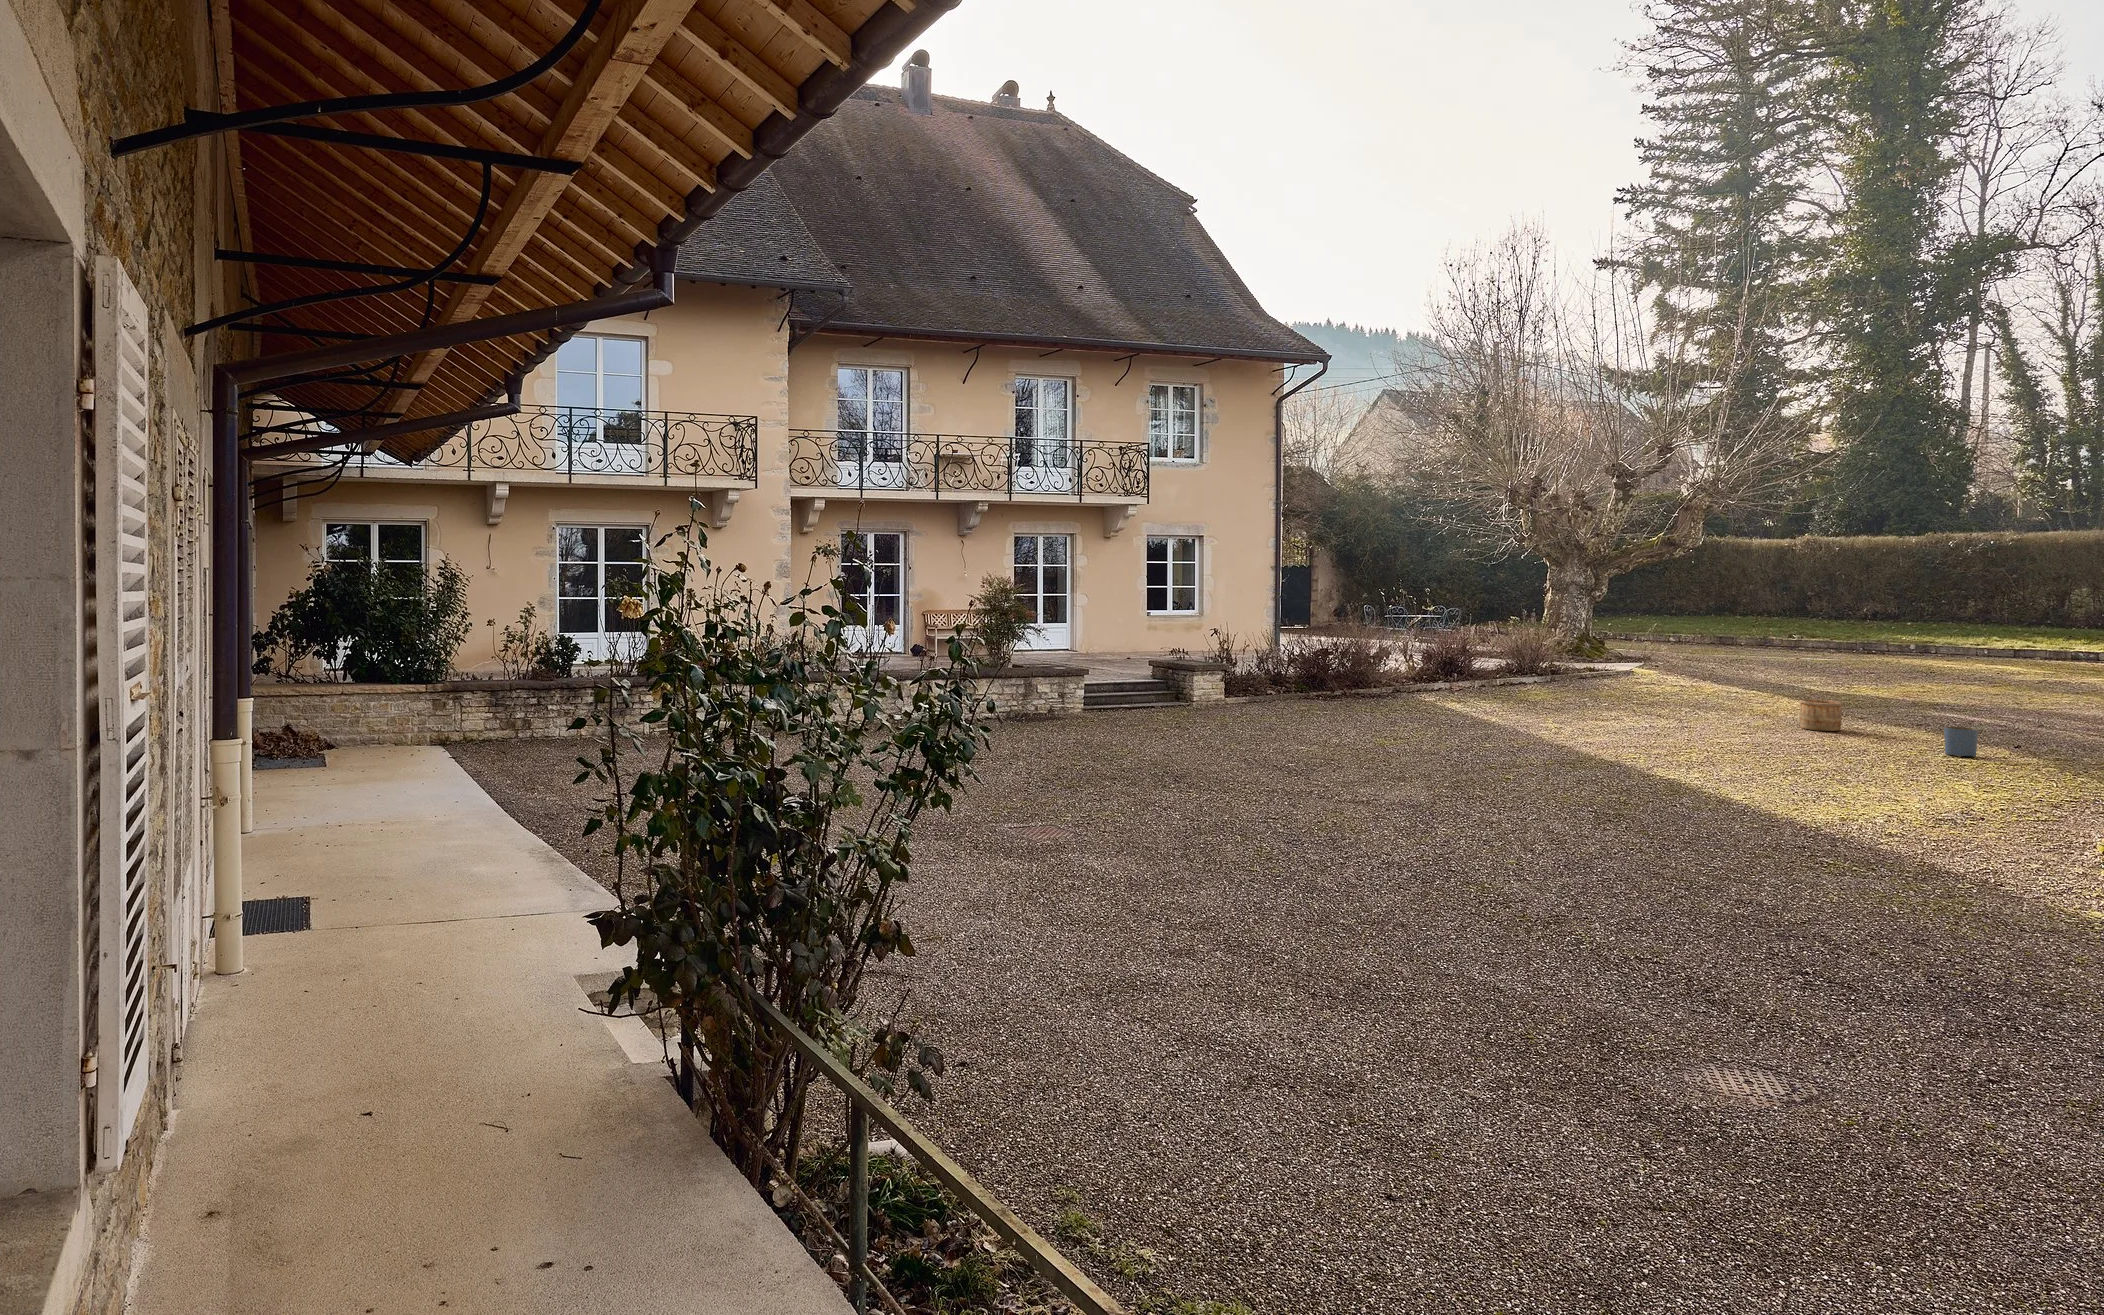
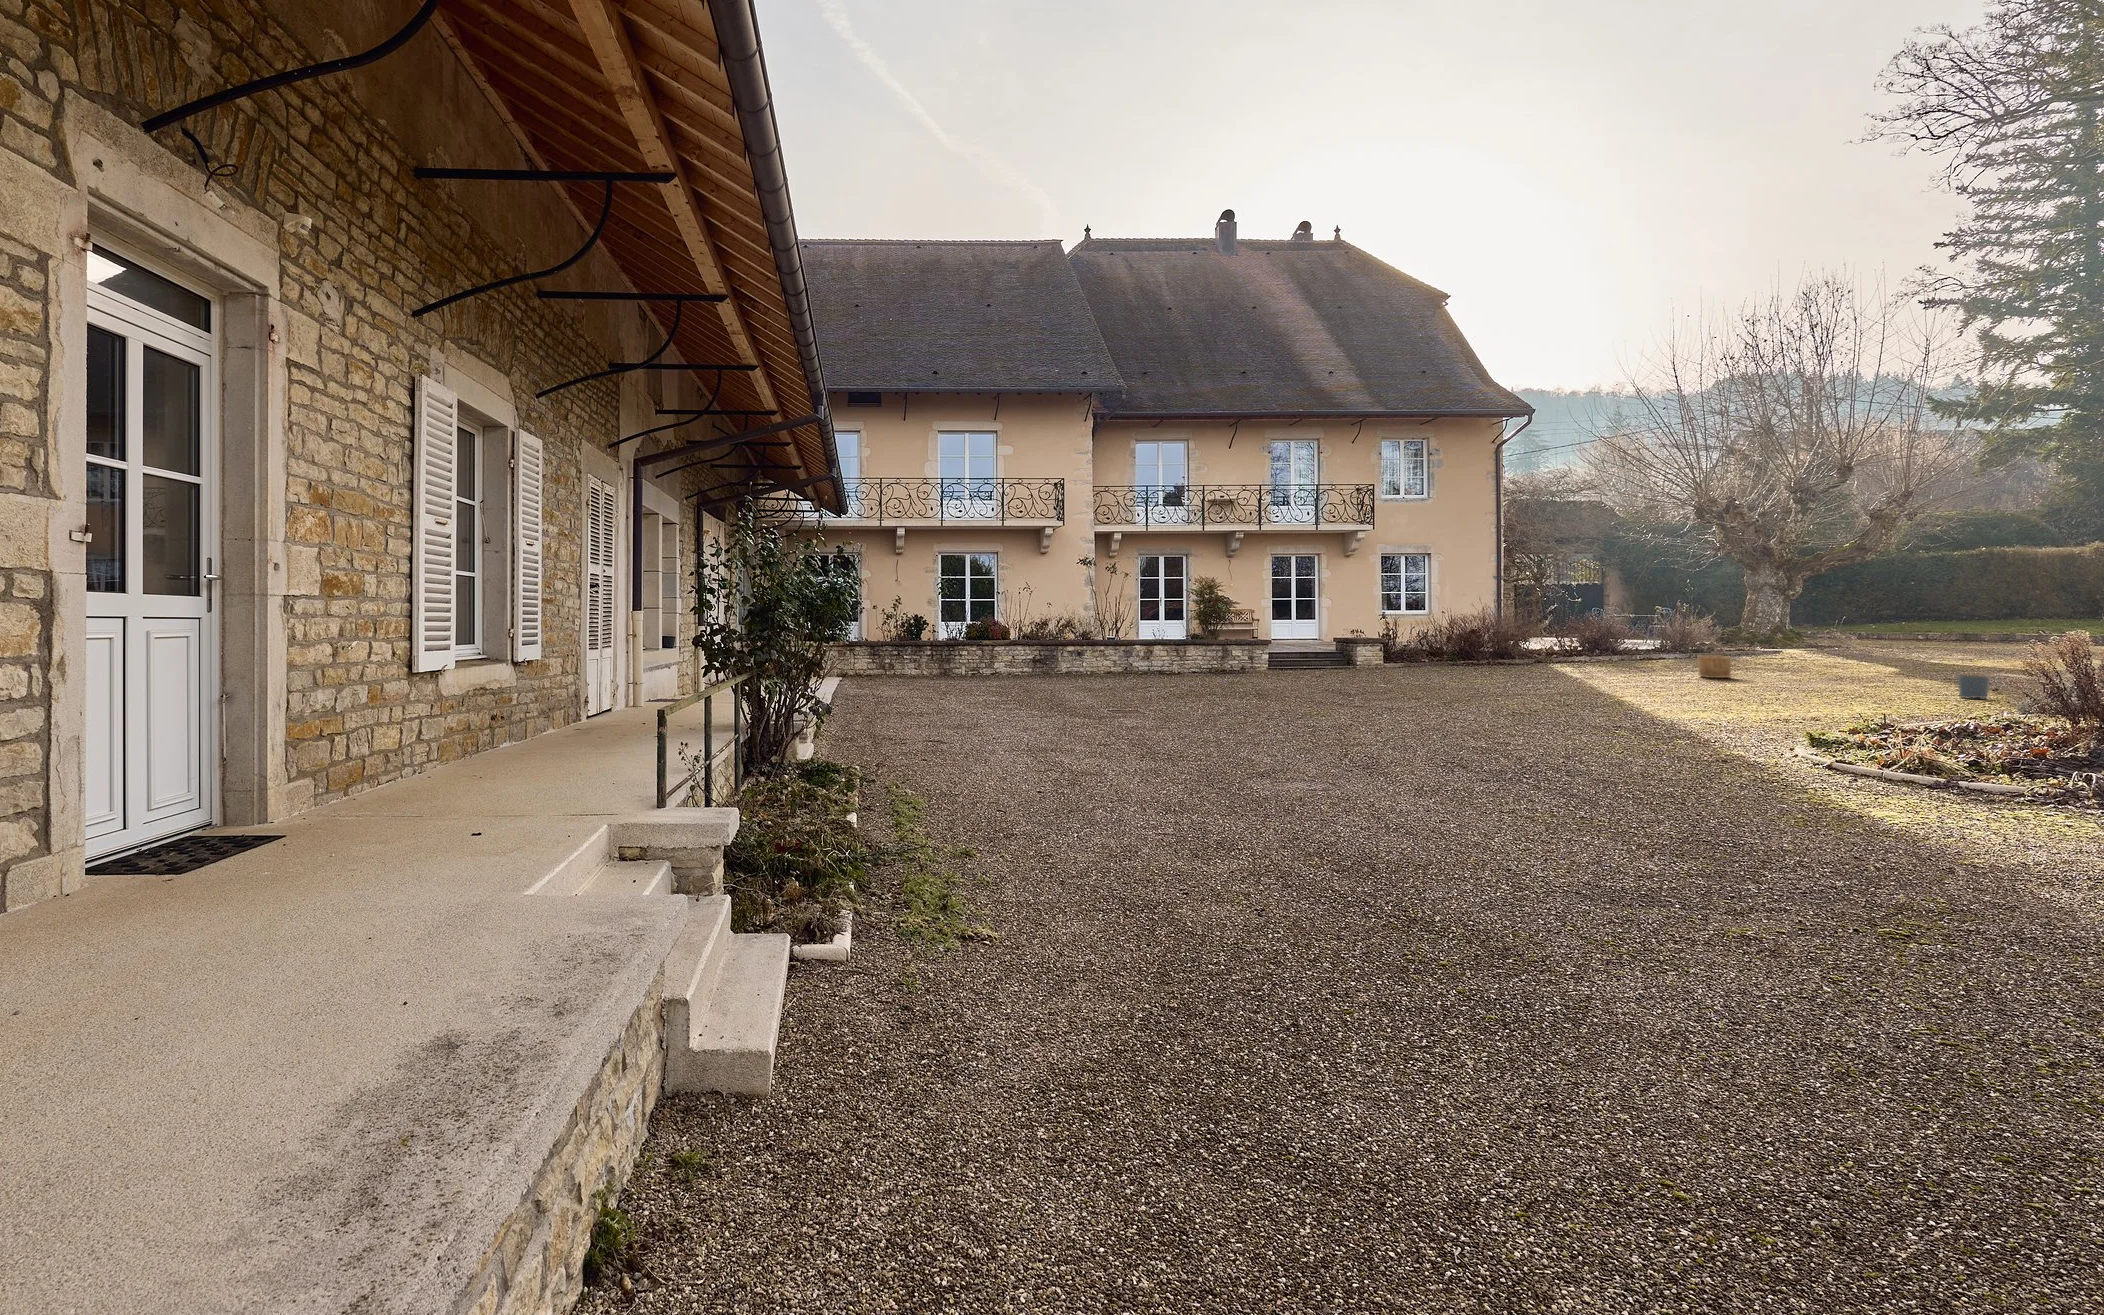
wooden bucket: present [1799,699,1843,731] -> present [1698,655,1731,678]

